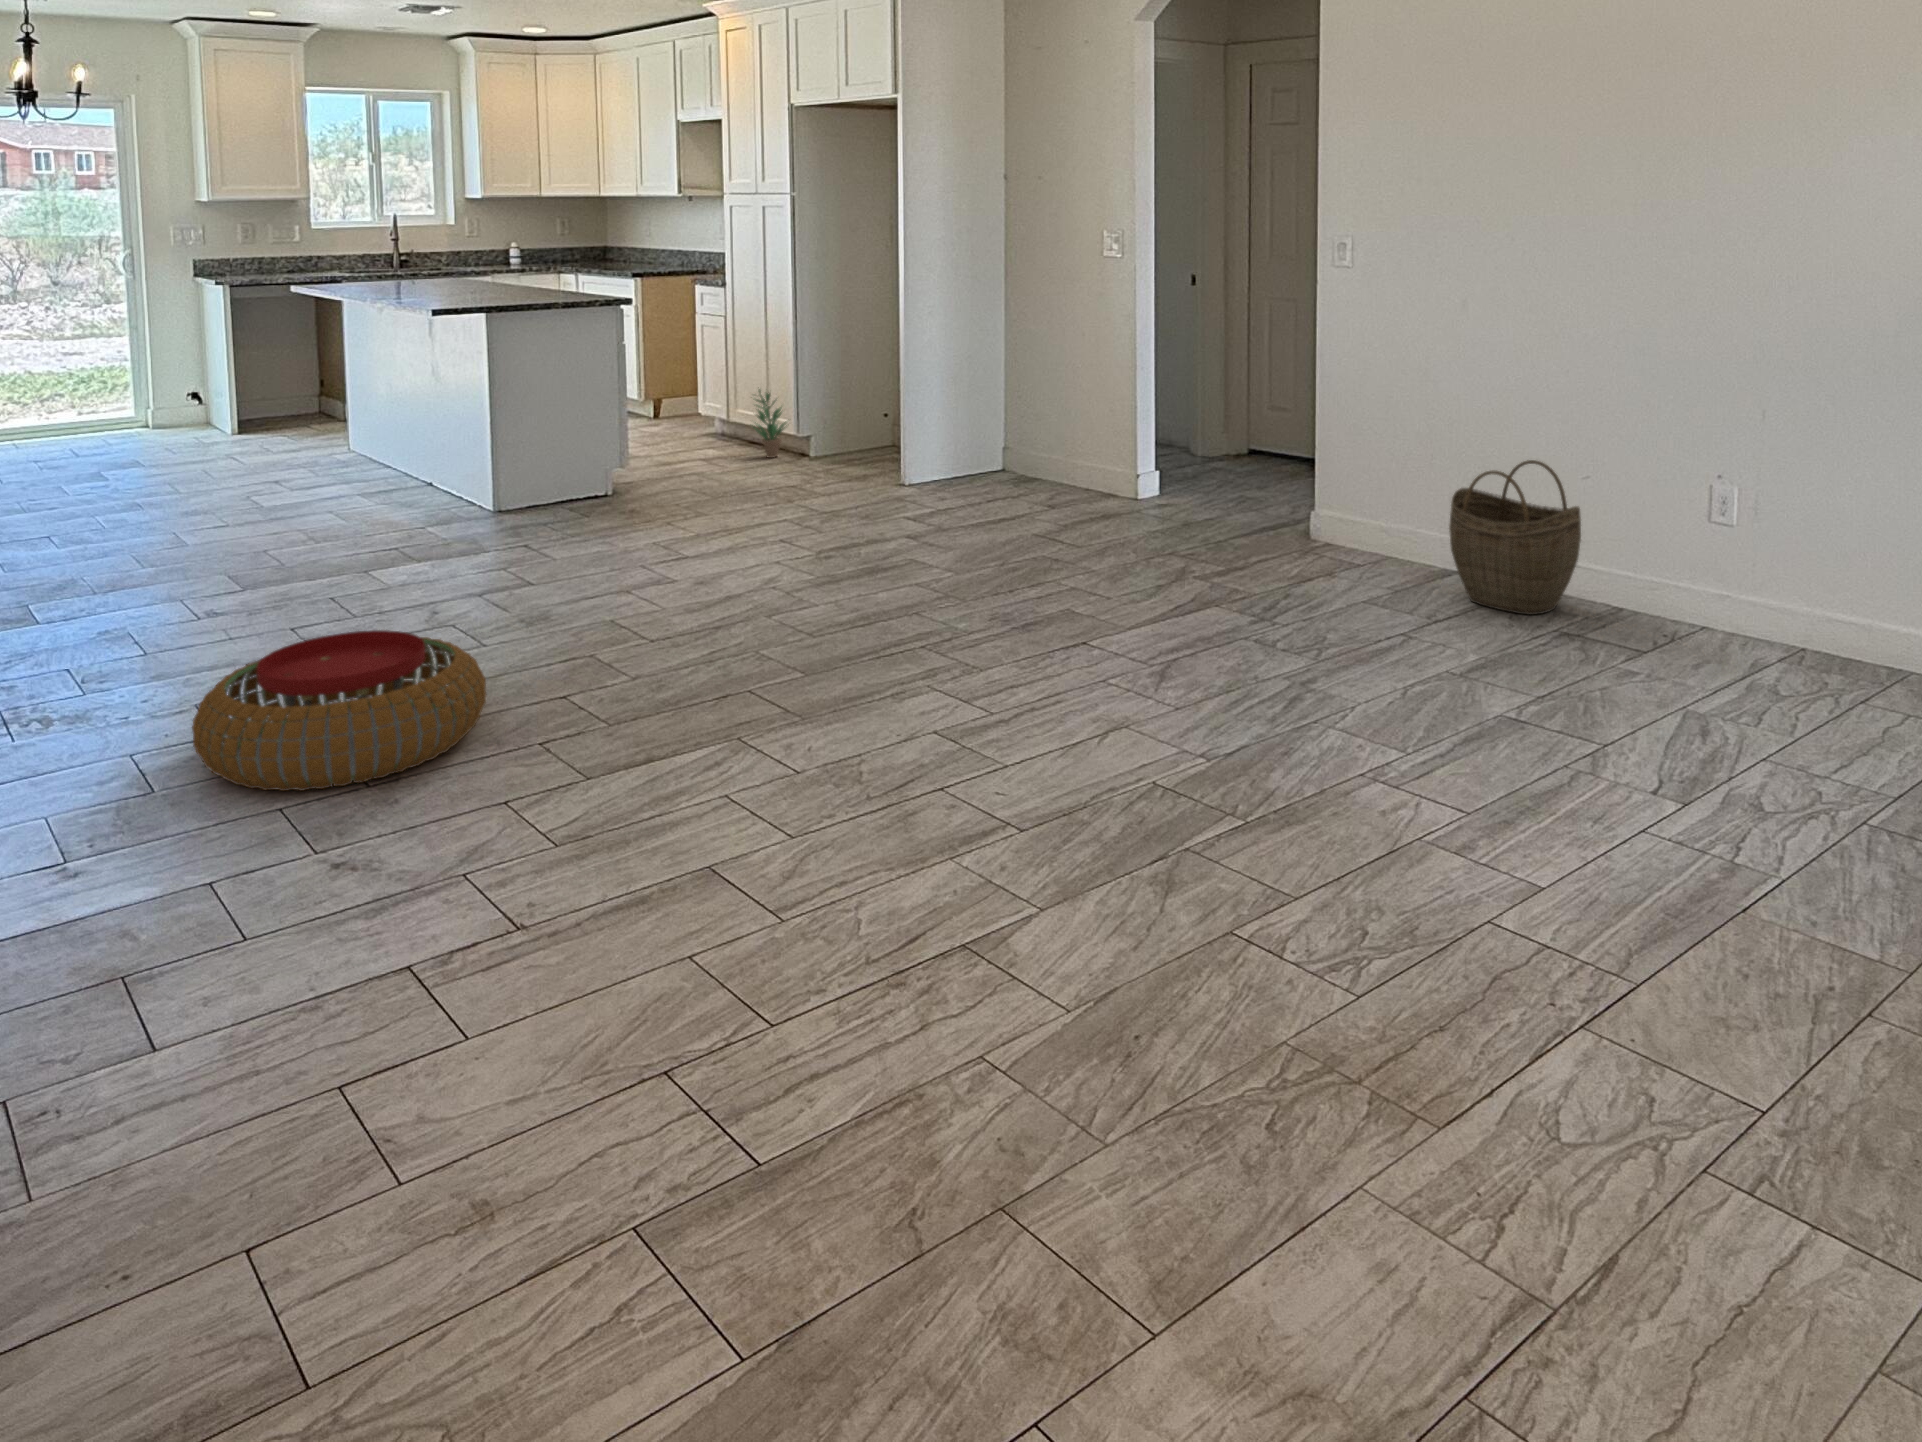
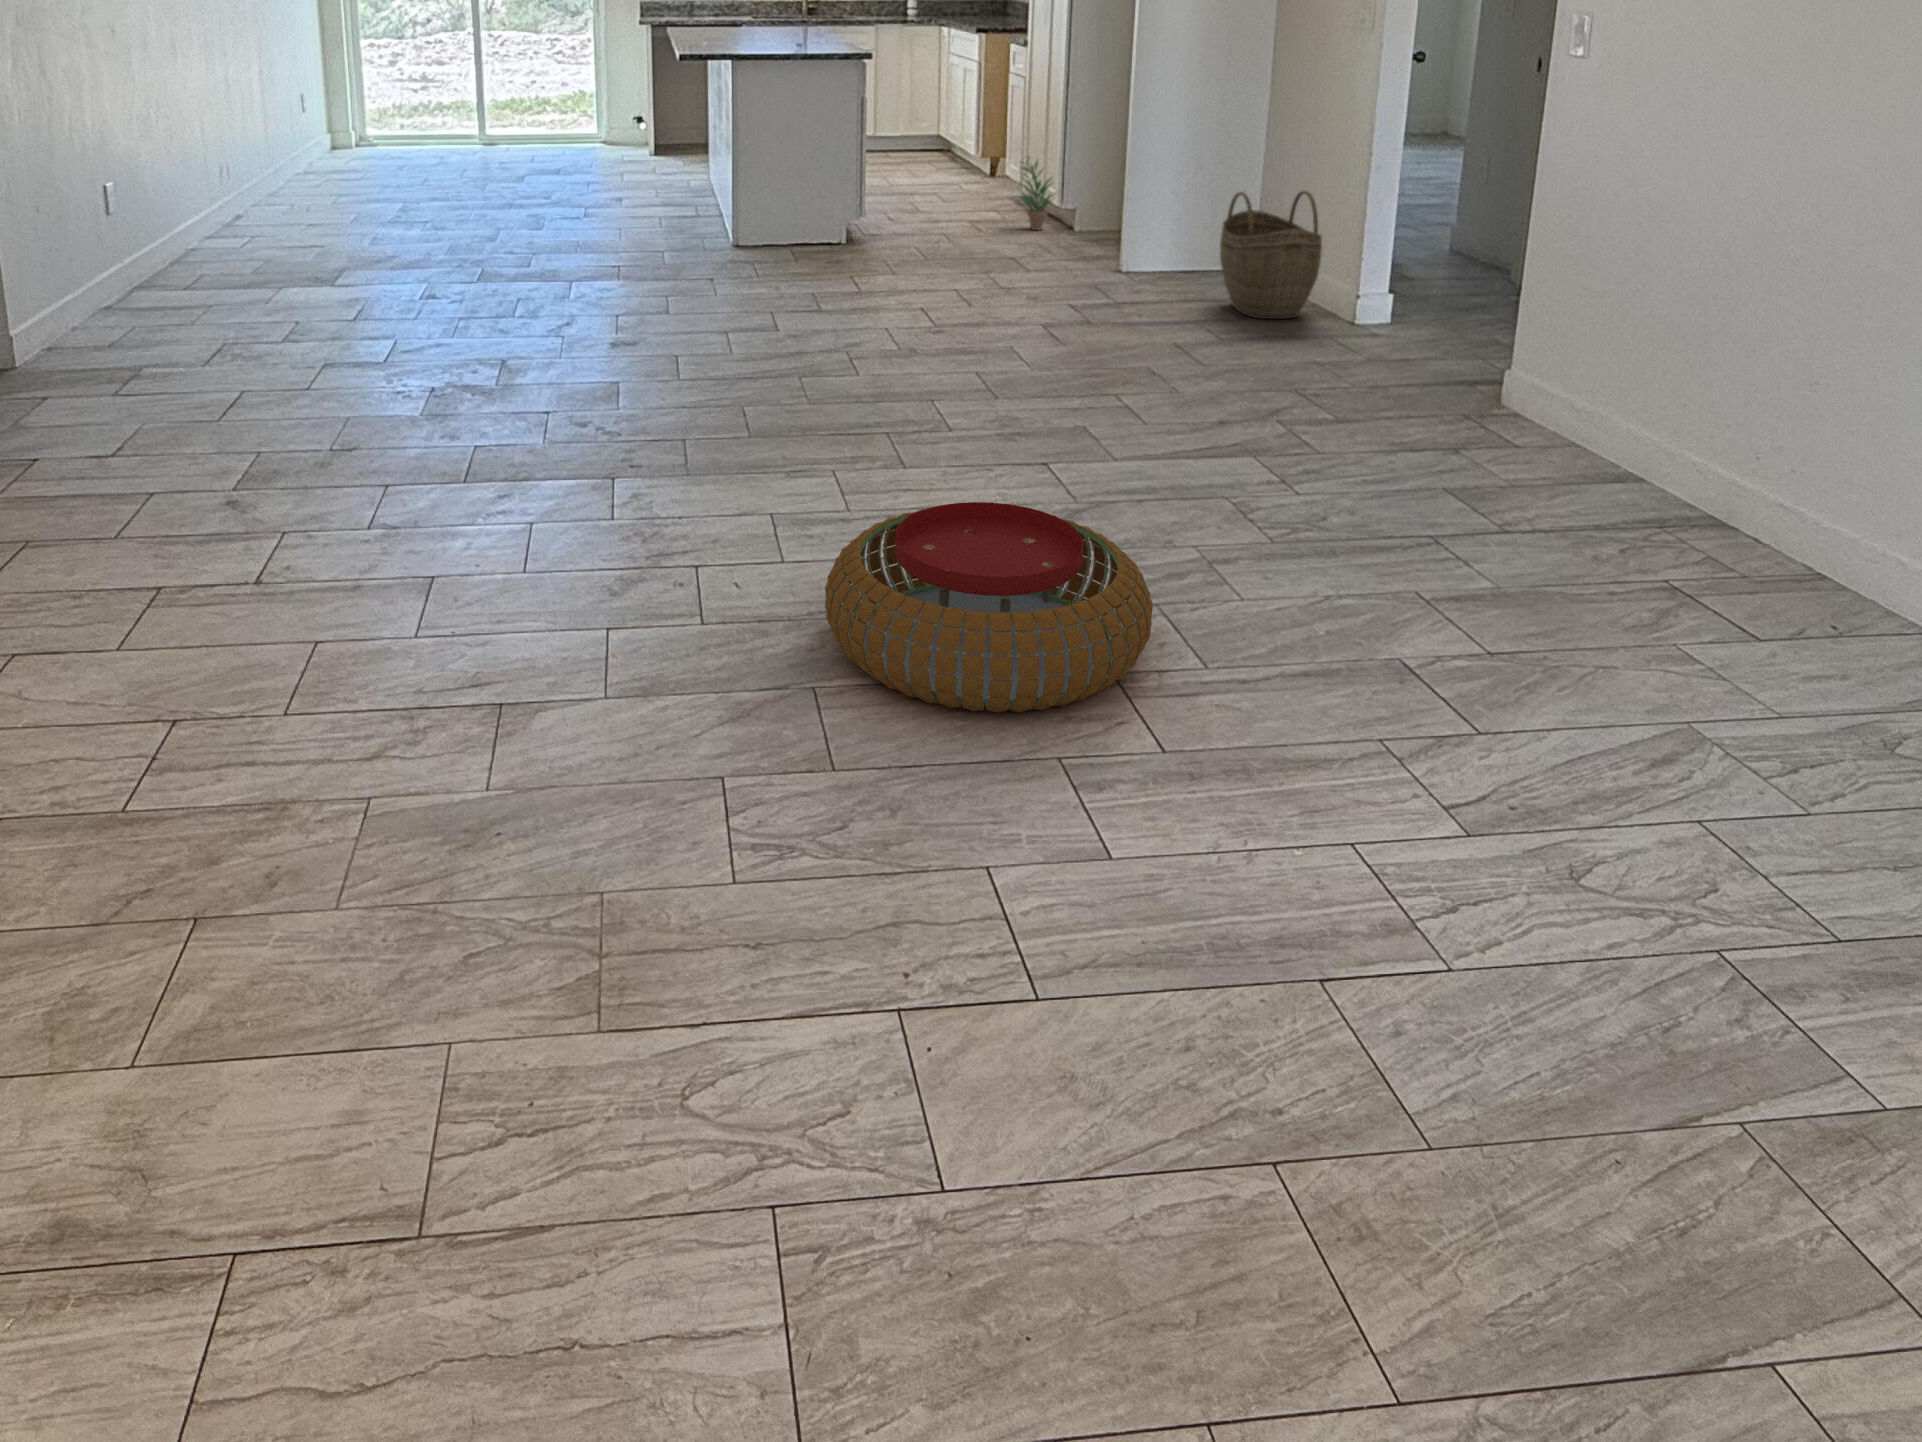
woven basket: present [1449,460,1581,615] -> present [1220,191,1322,319]
pouf: present [192,630,486,791] -> present [825,502,1153,713]

